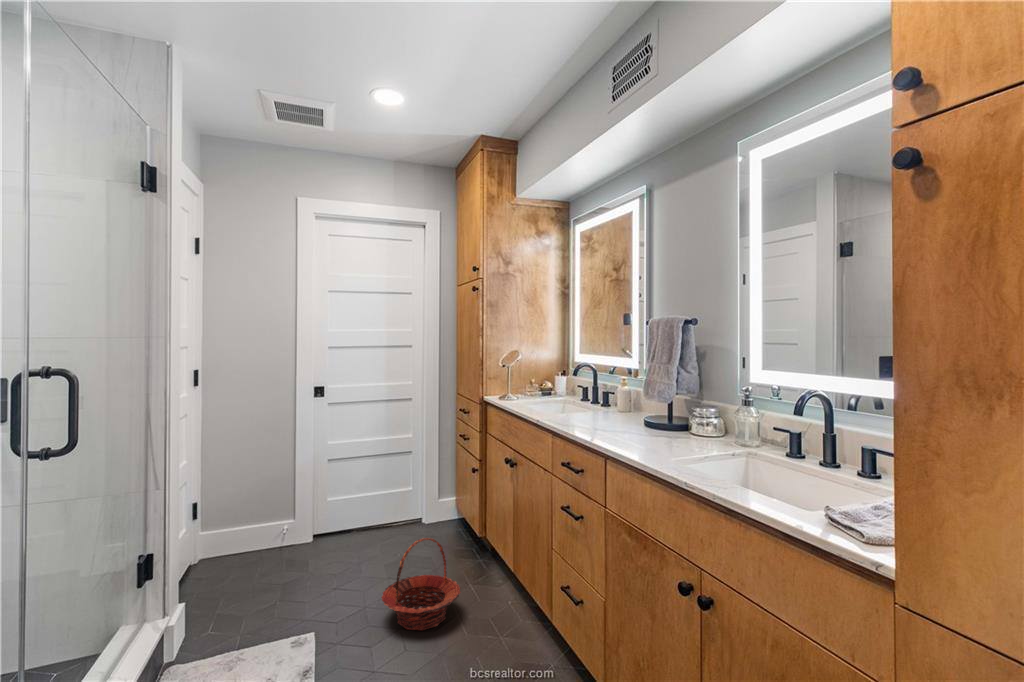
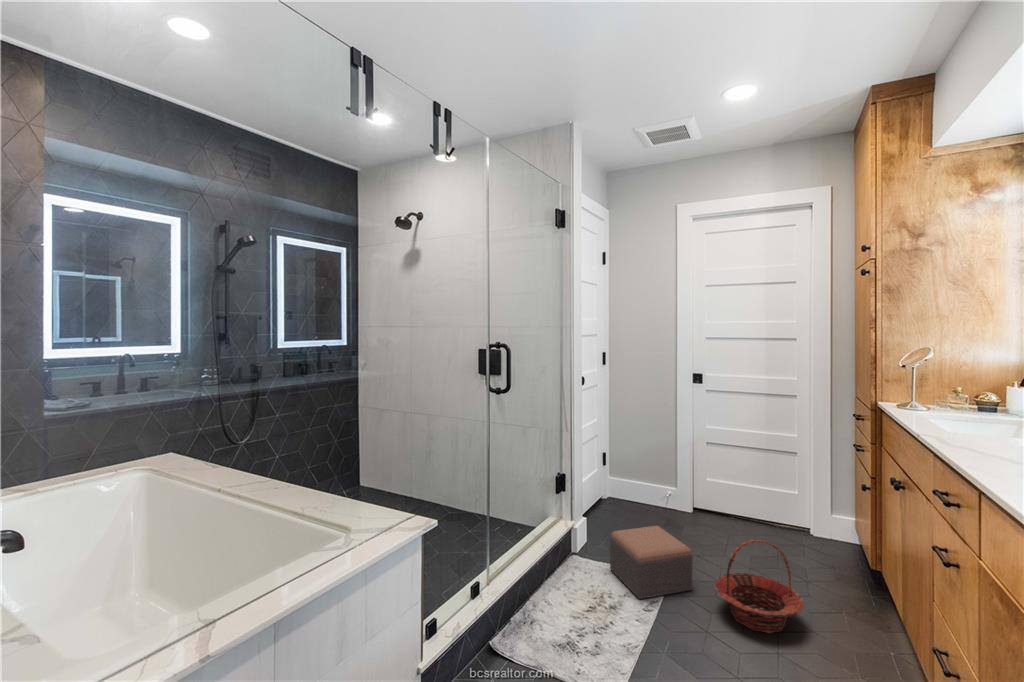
footstool: none [247,564,352,658] -> present [610,526,693,599]

